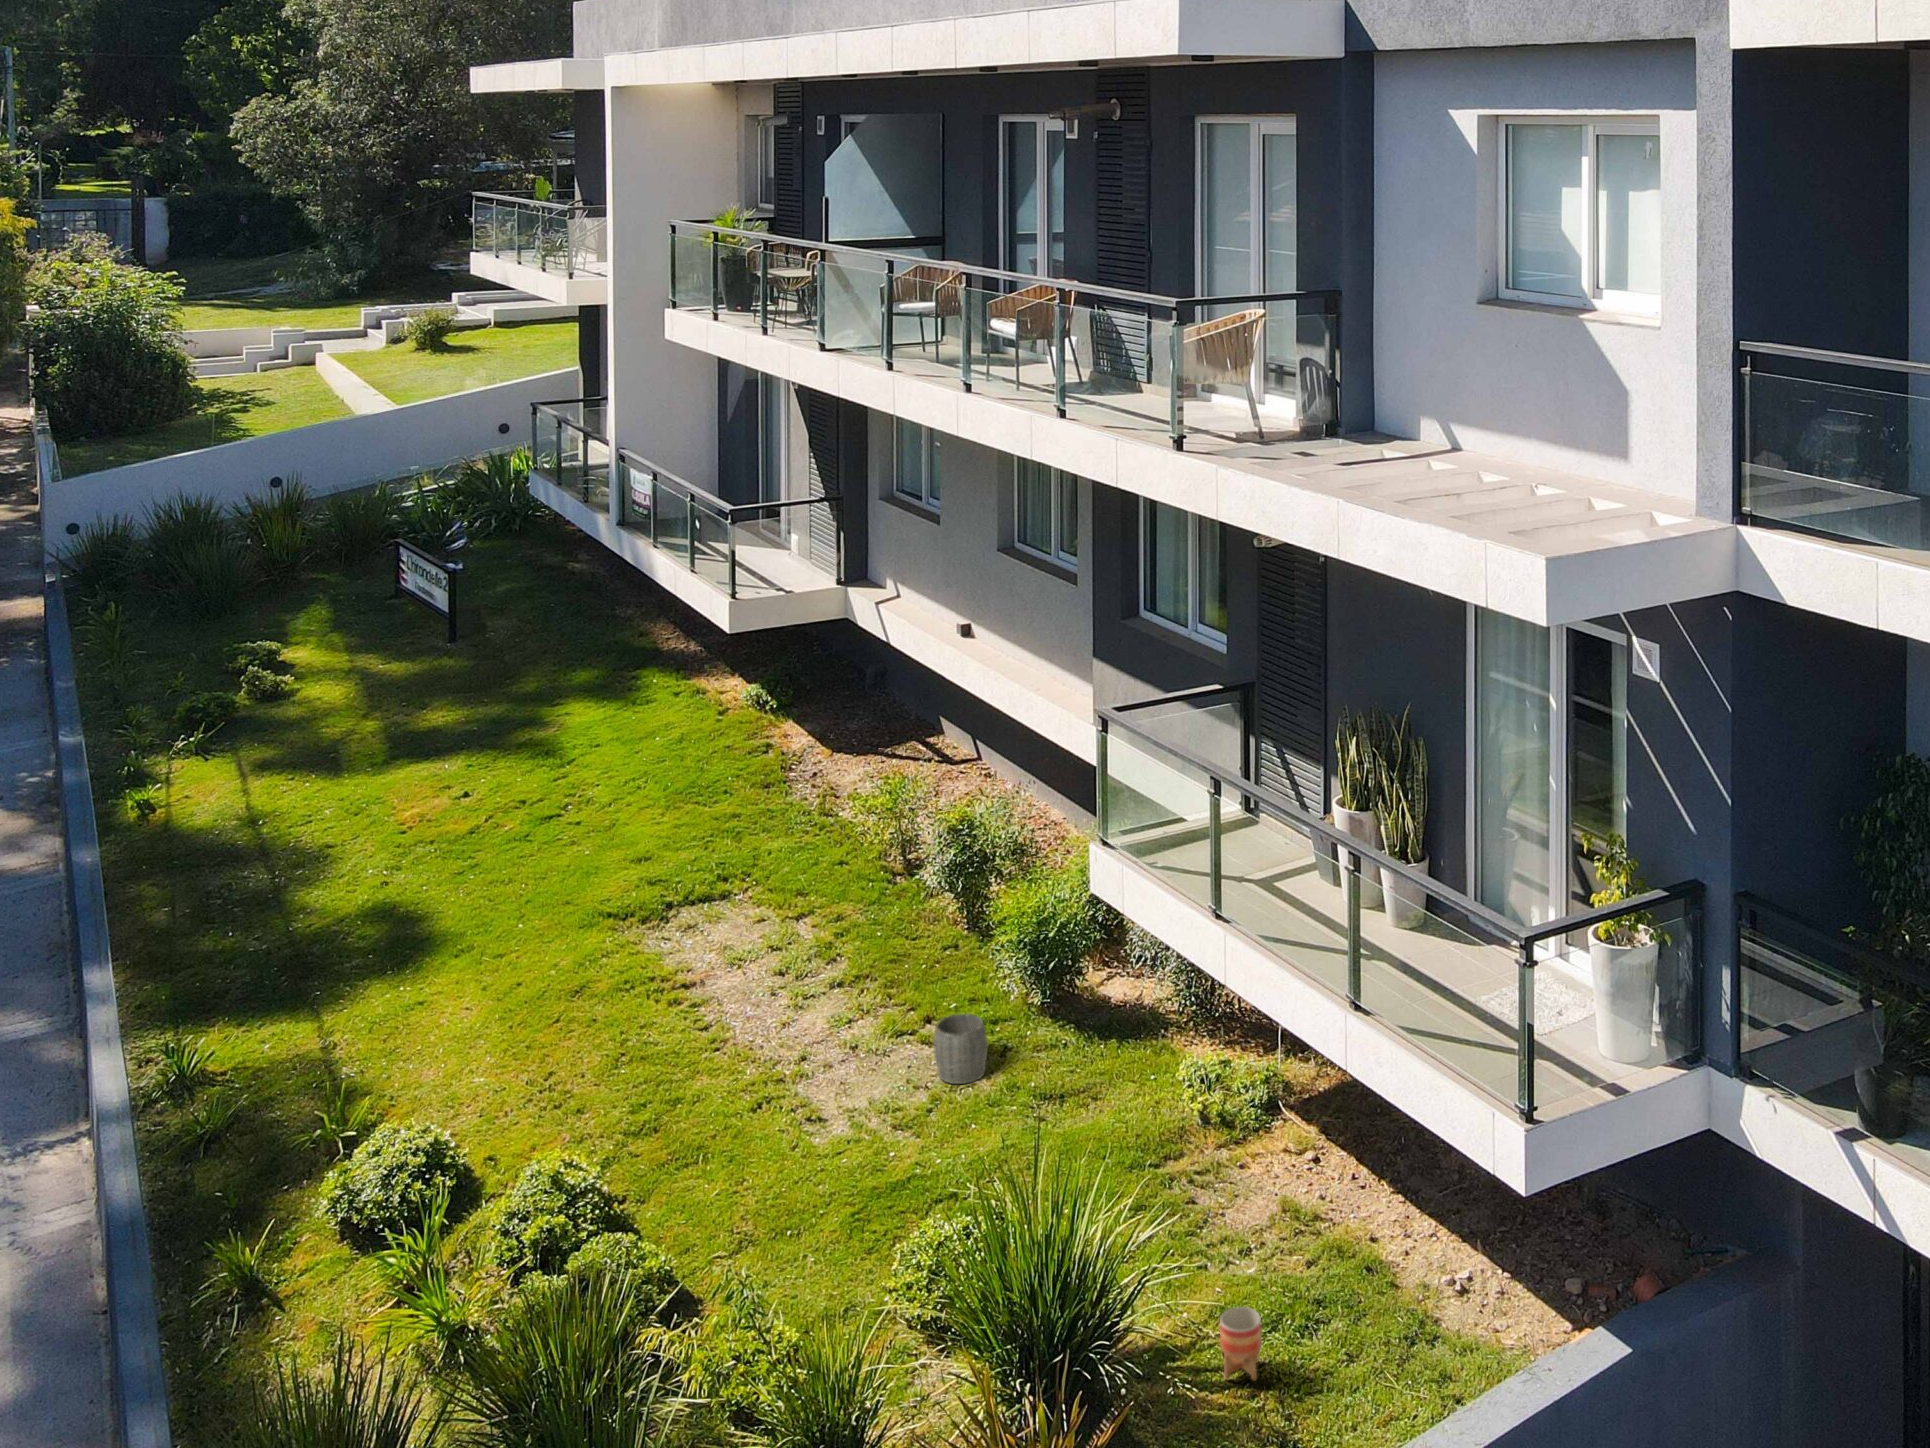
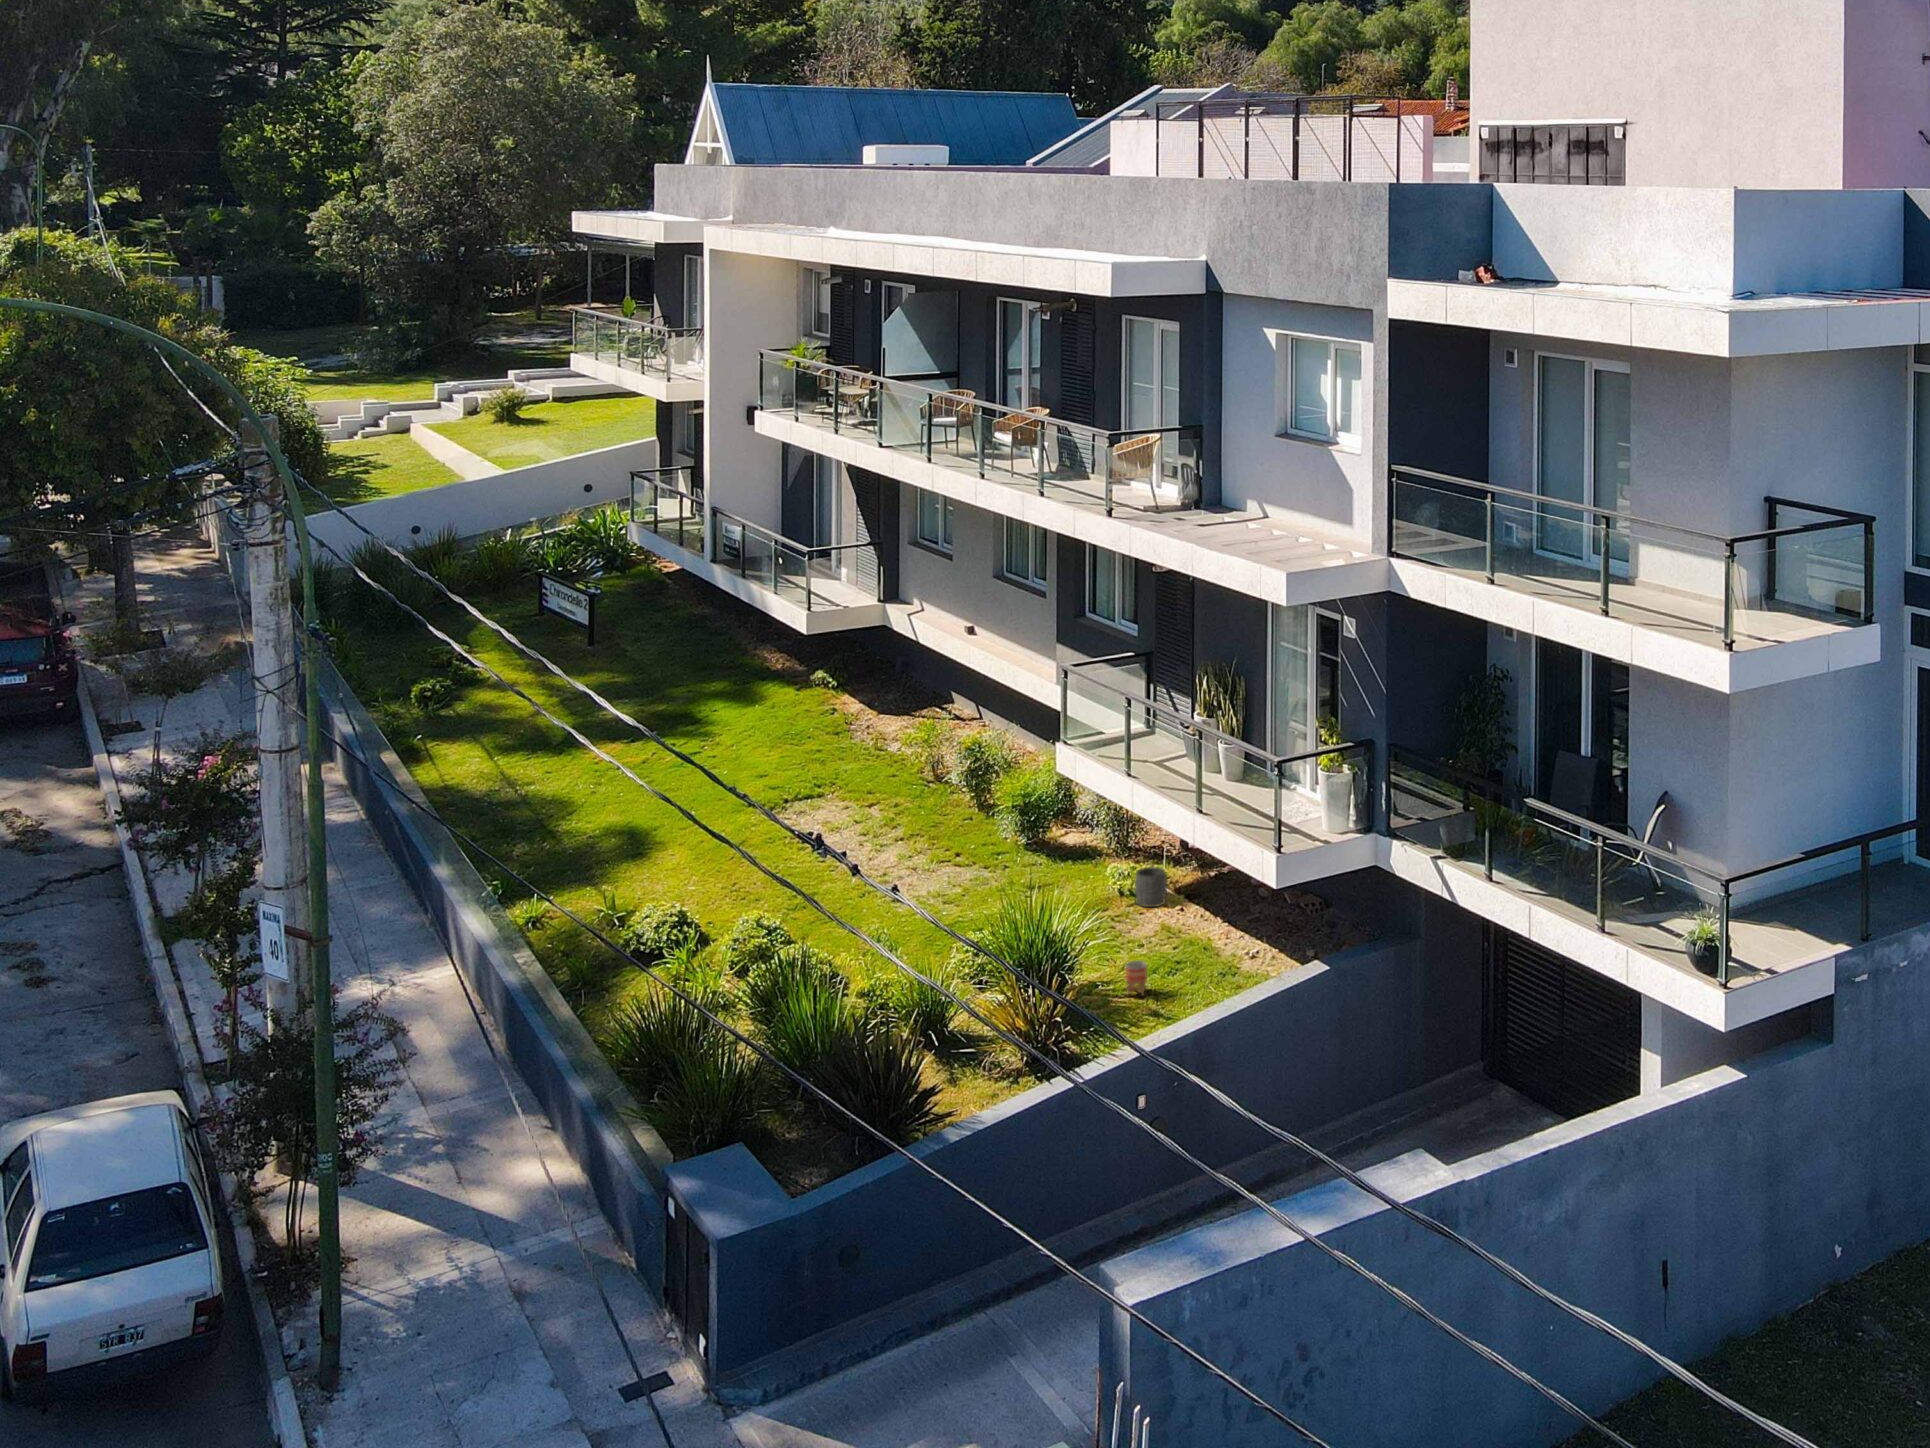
woven basket: present [934,1014,988,1084] -> present [1135,867,1167,907]

